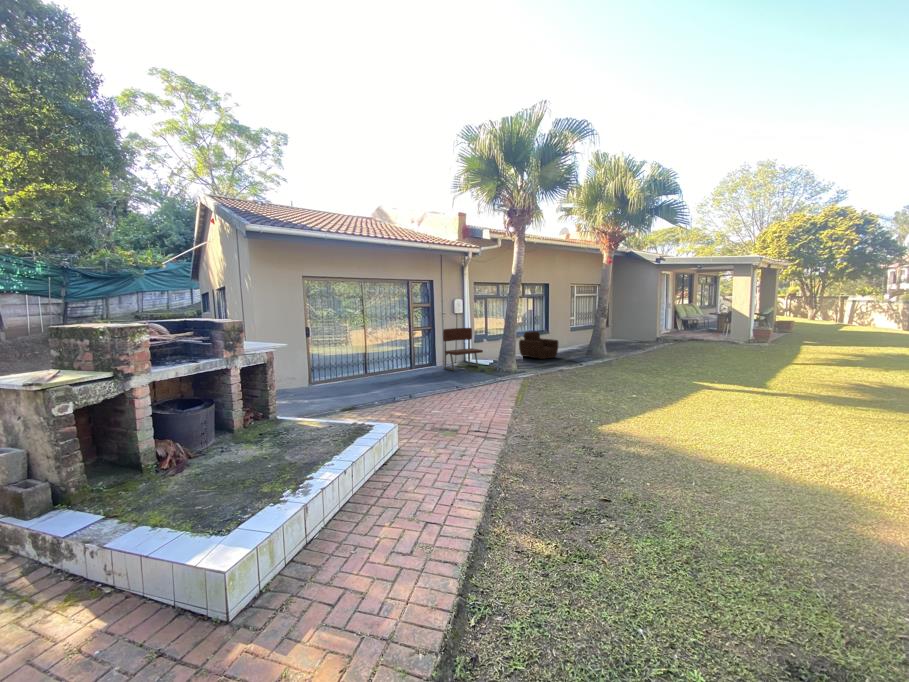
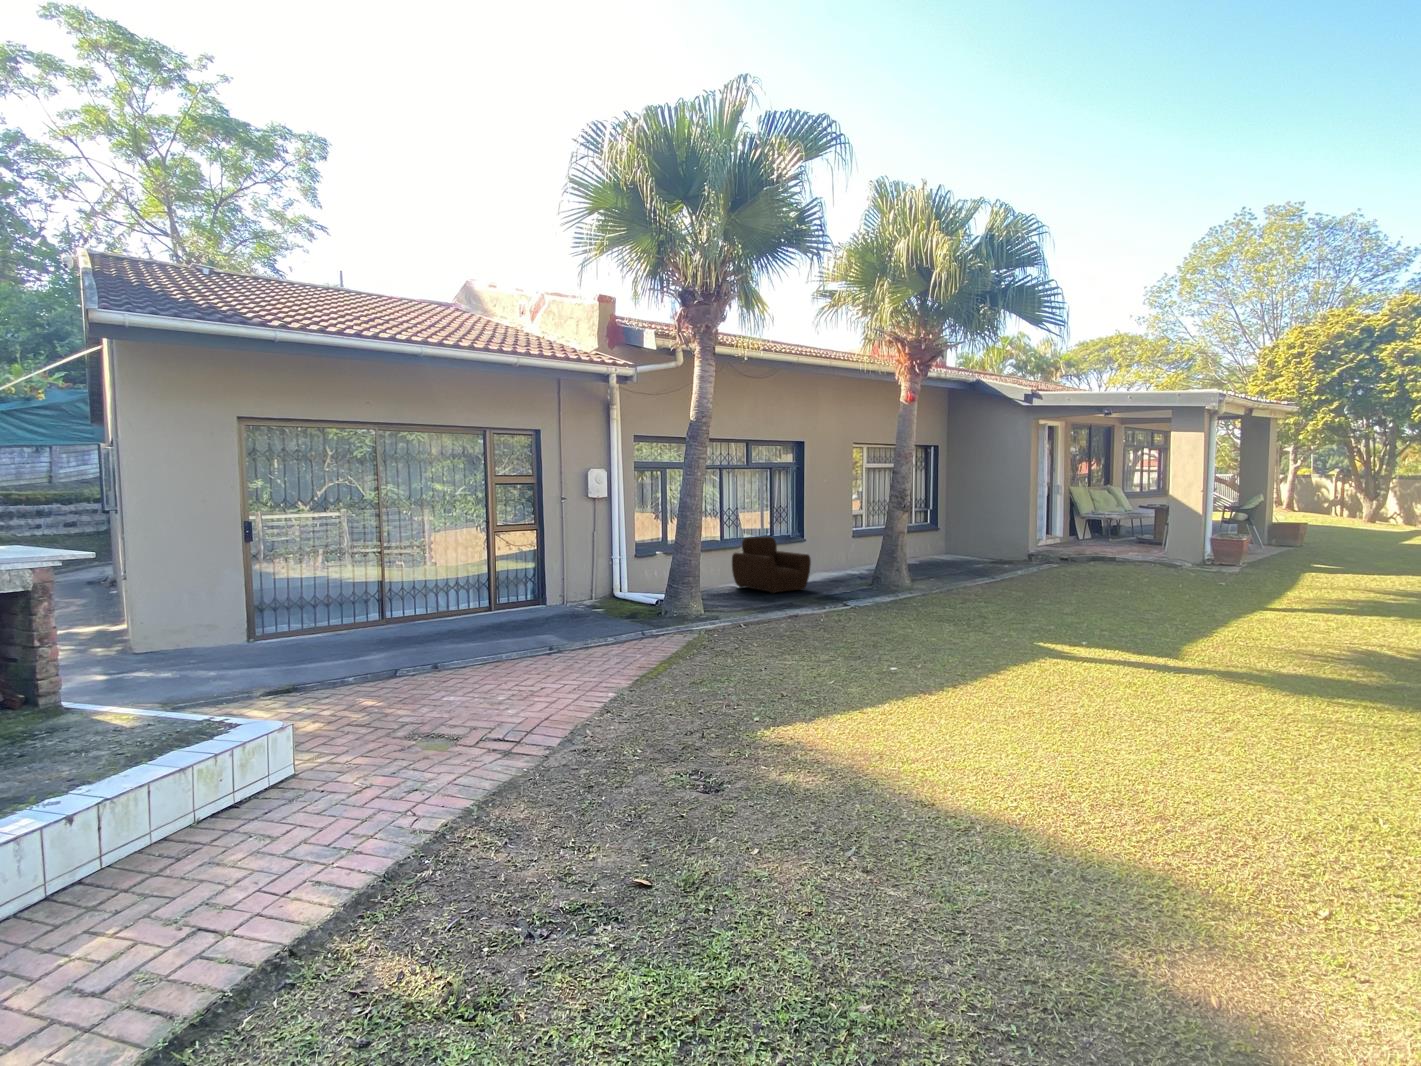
bench: present [443,328,483,370] -> none [557,528,640,614]

